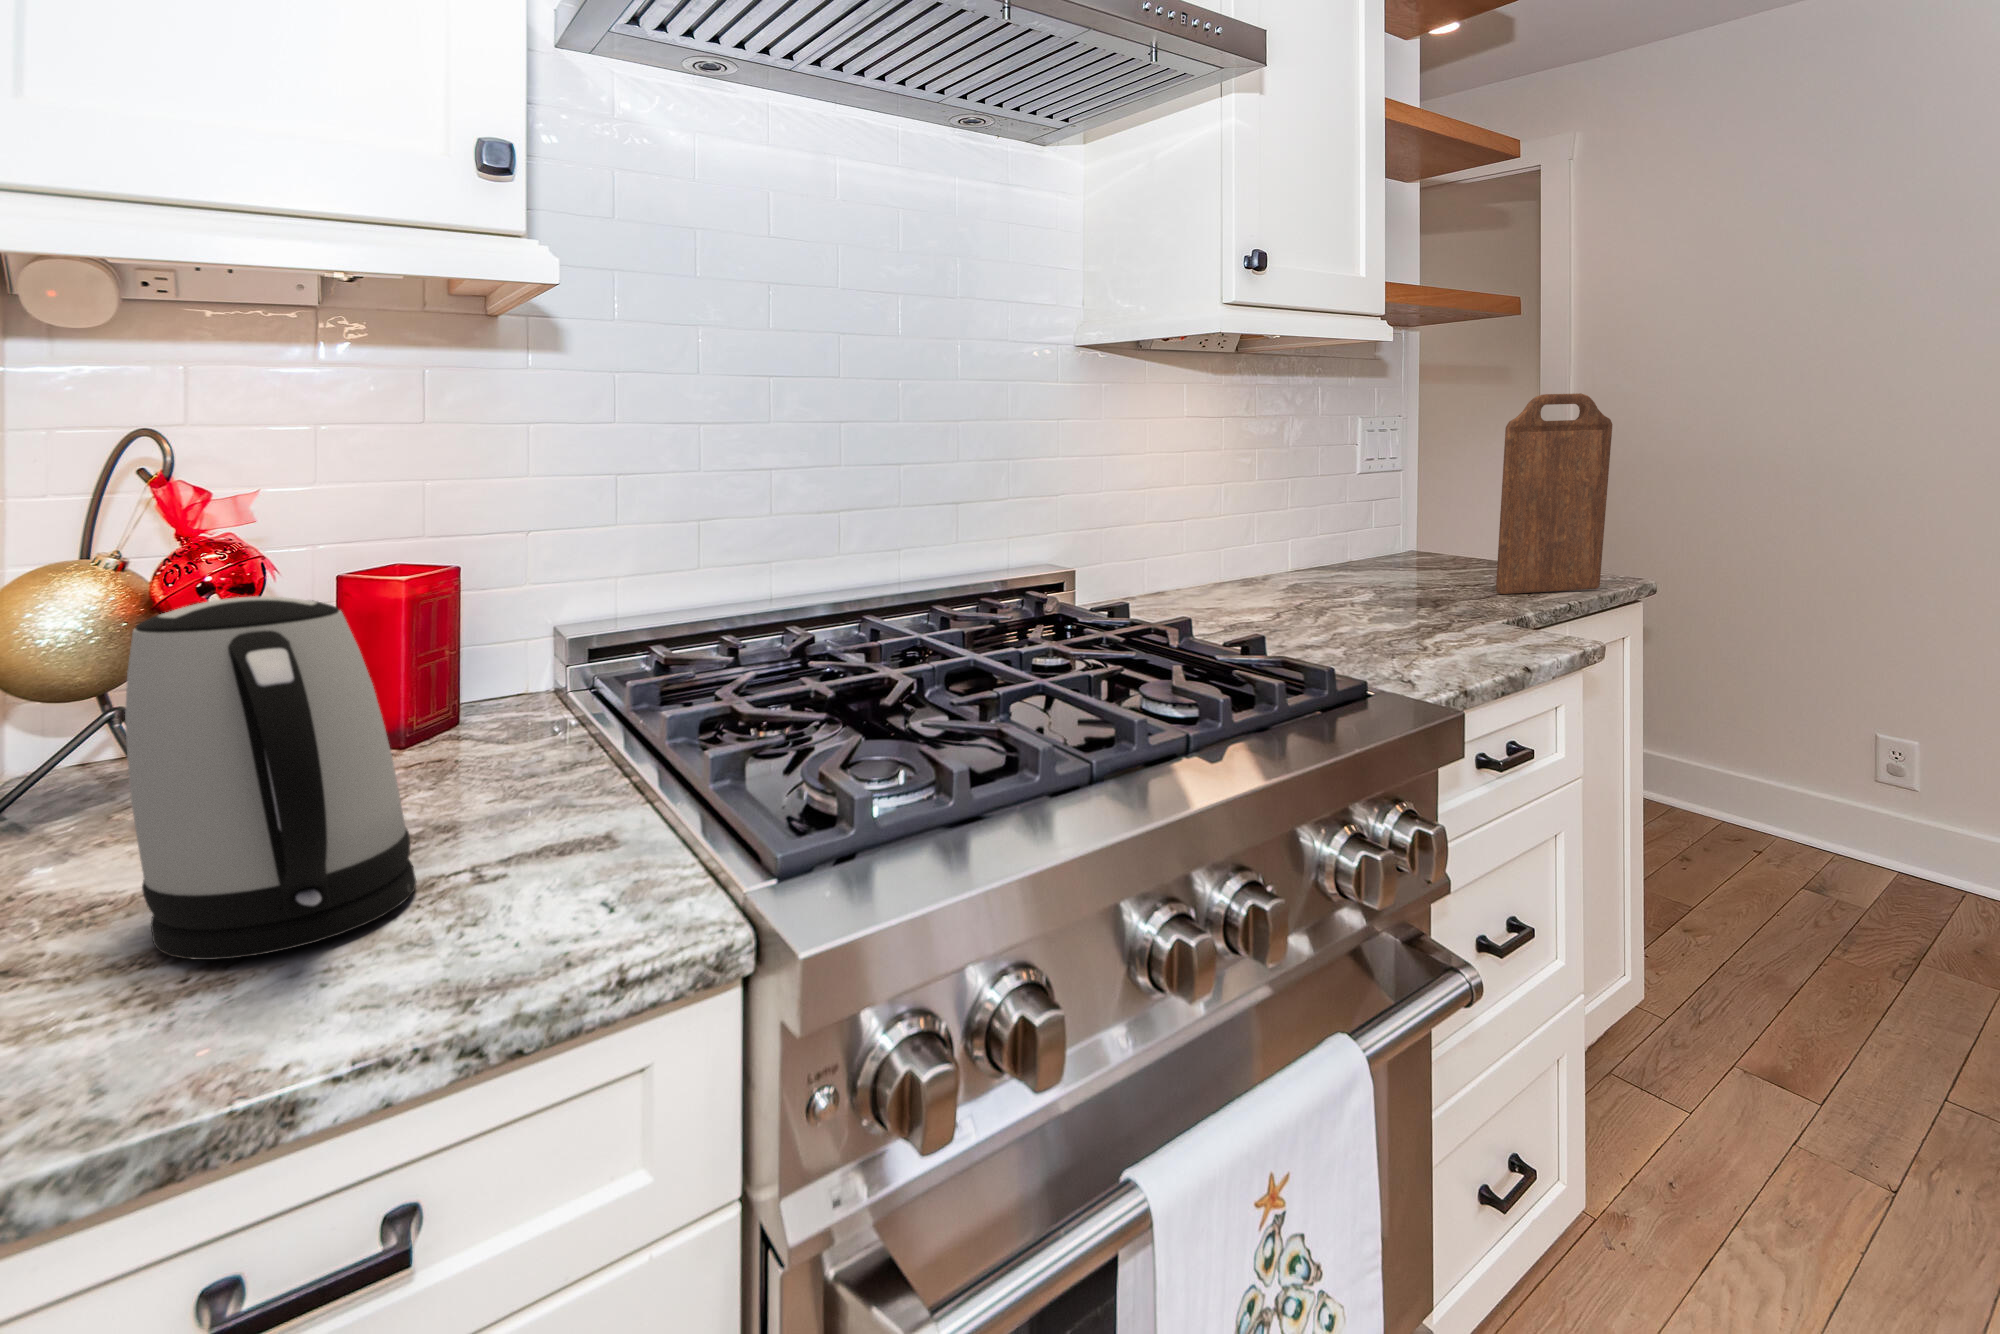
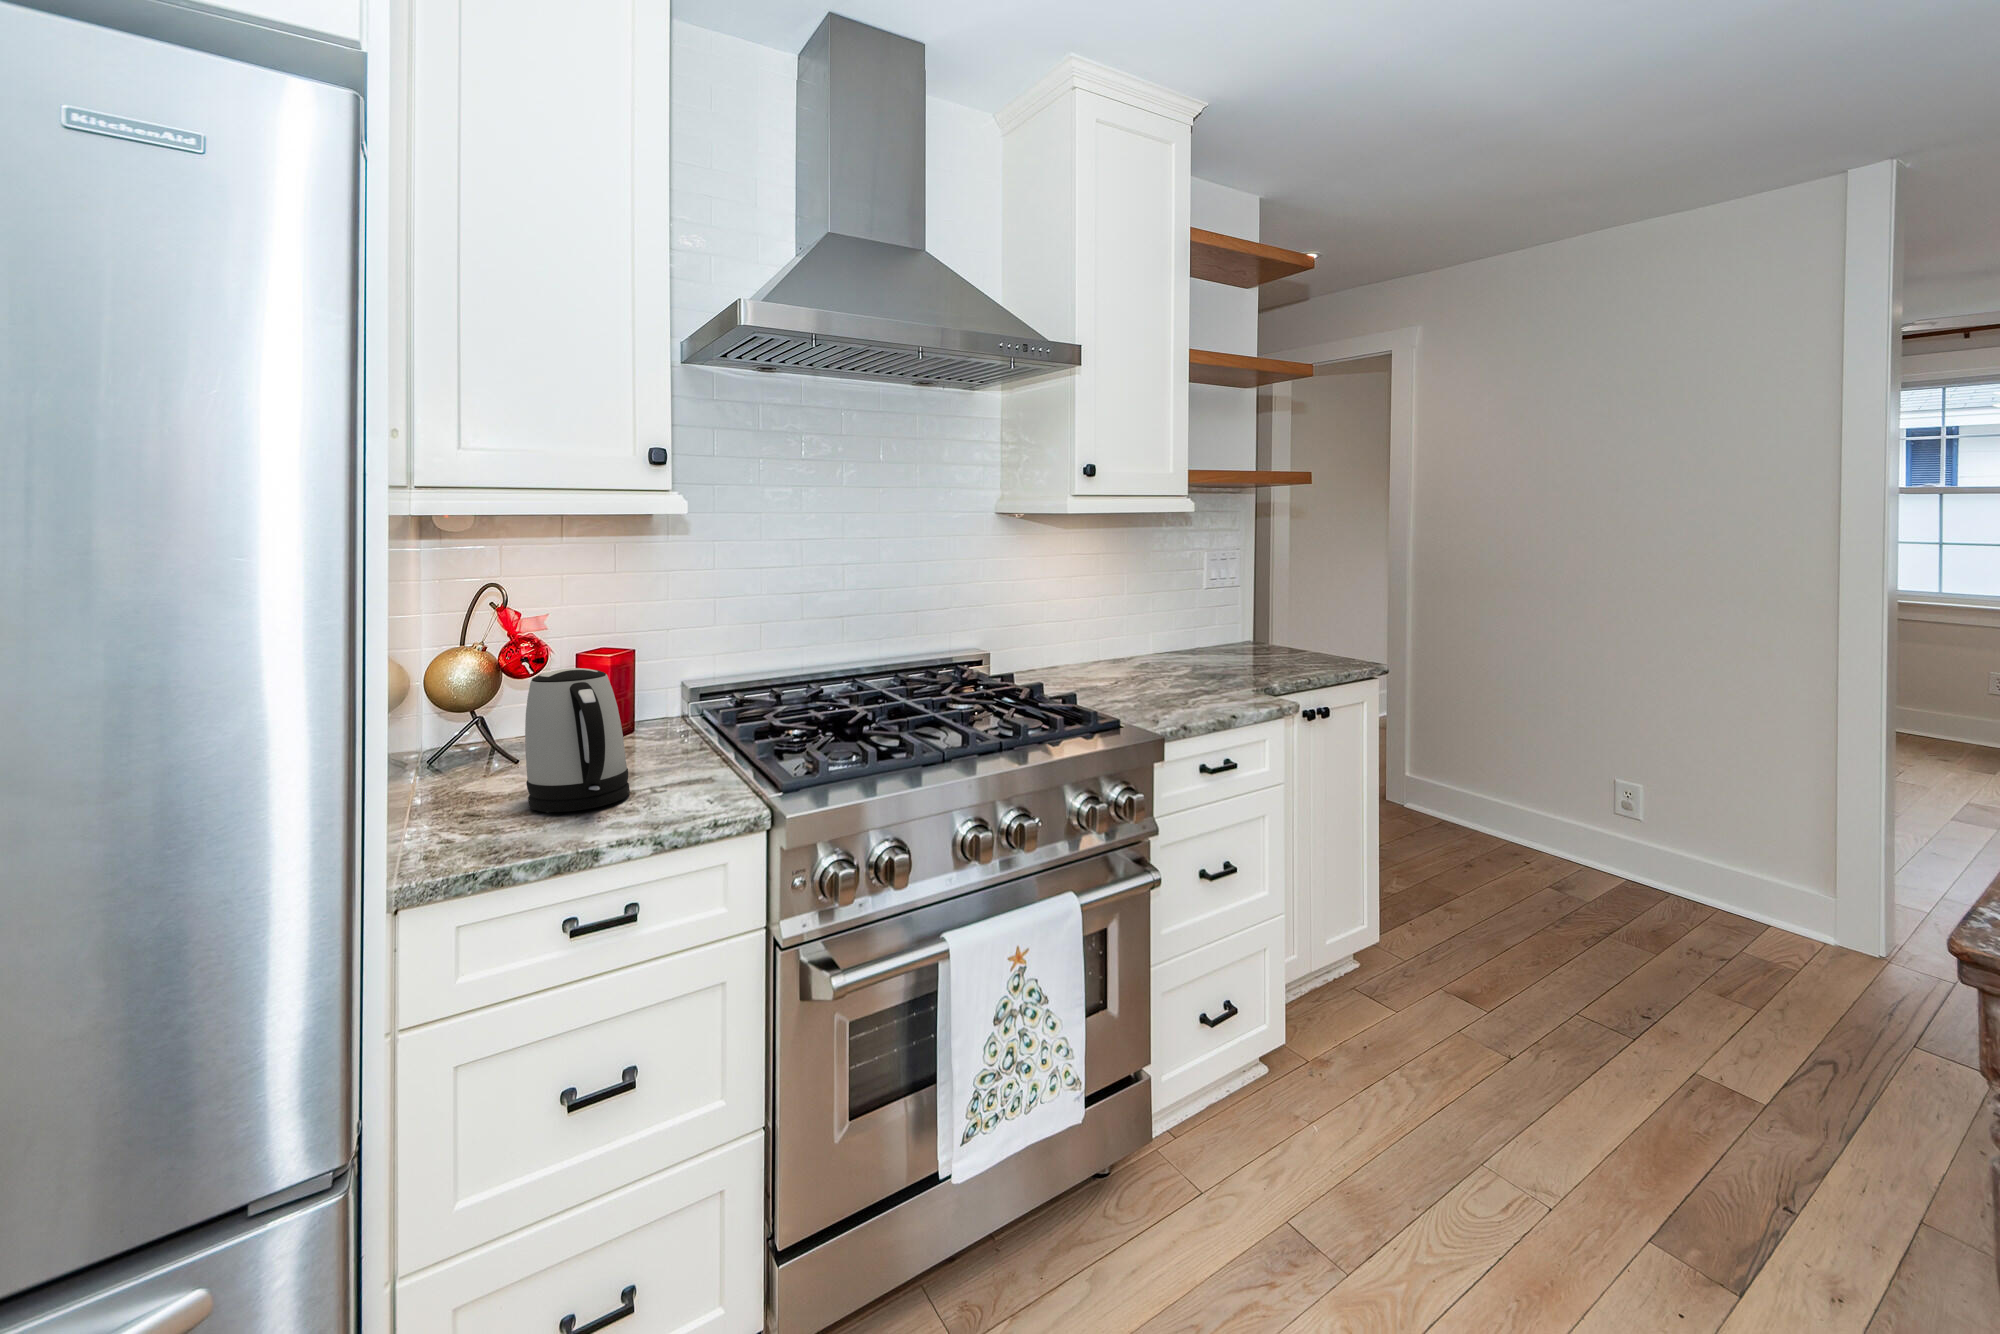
cutting board: present [1496,393,1612,594] -> none [1240,551,1307,669]

